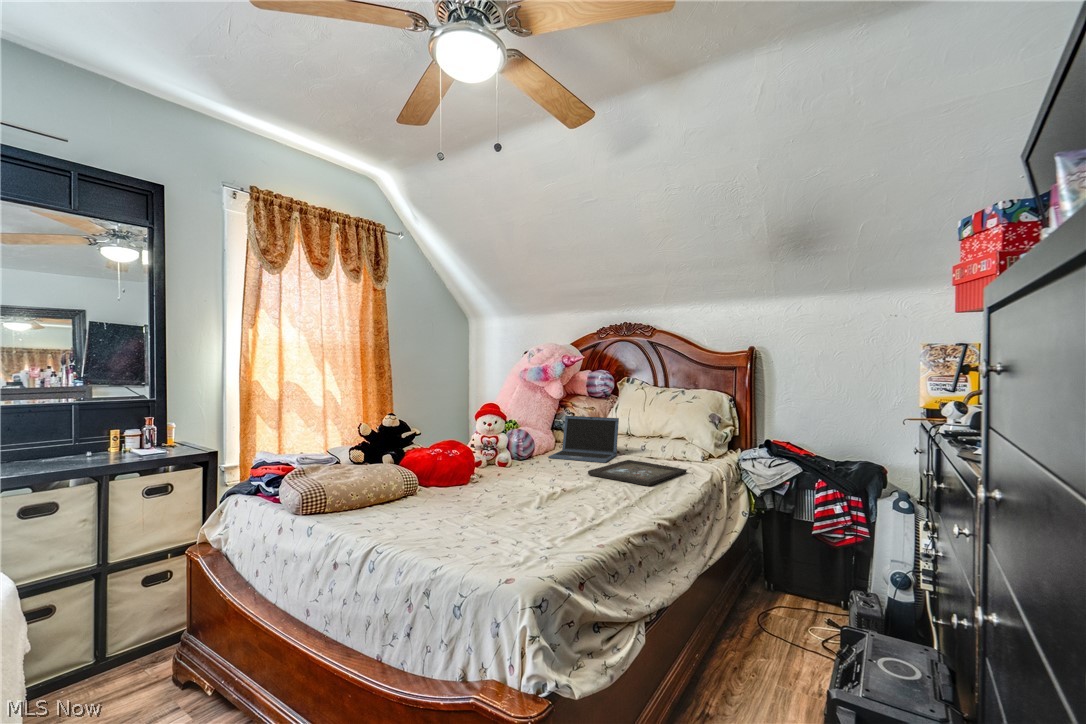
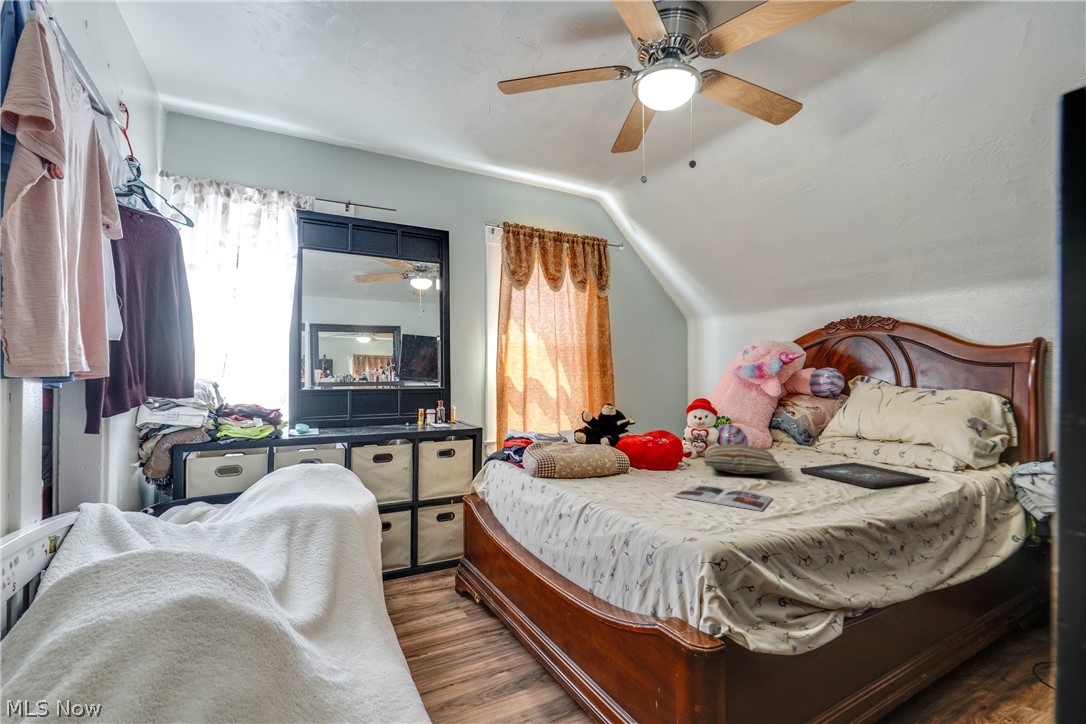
laptop: present [548,416,619,463] -> none [760,414,845,464]
pillow: none [498,452,576,484] -> present [703,444,782,474]
magazine: none [475,503,572,527] -> present [674,485,772,511]

